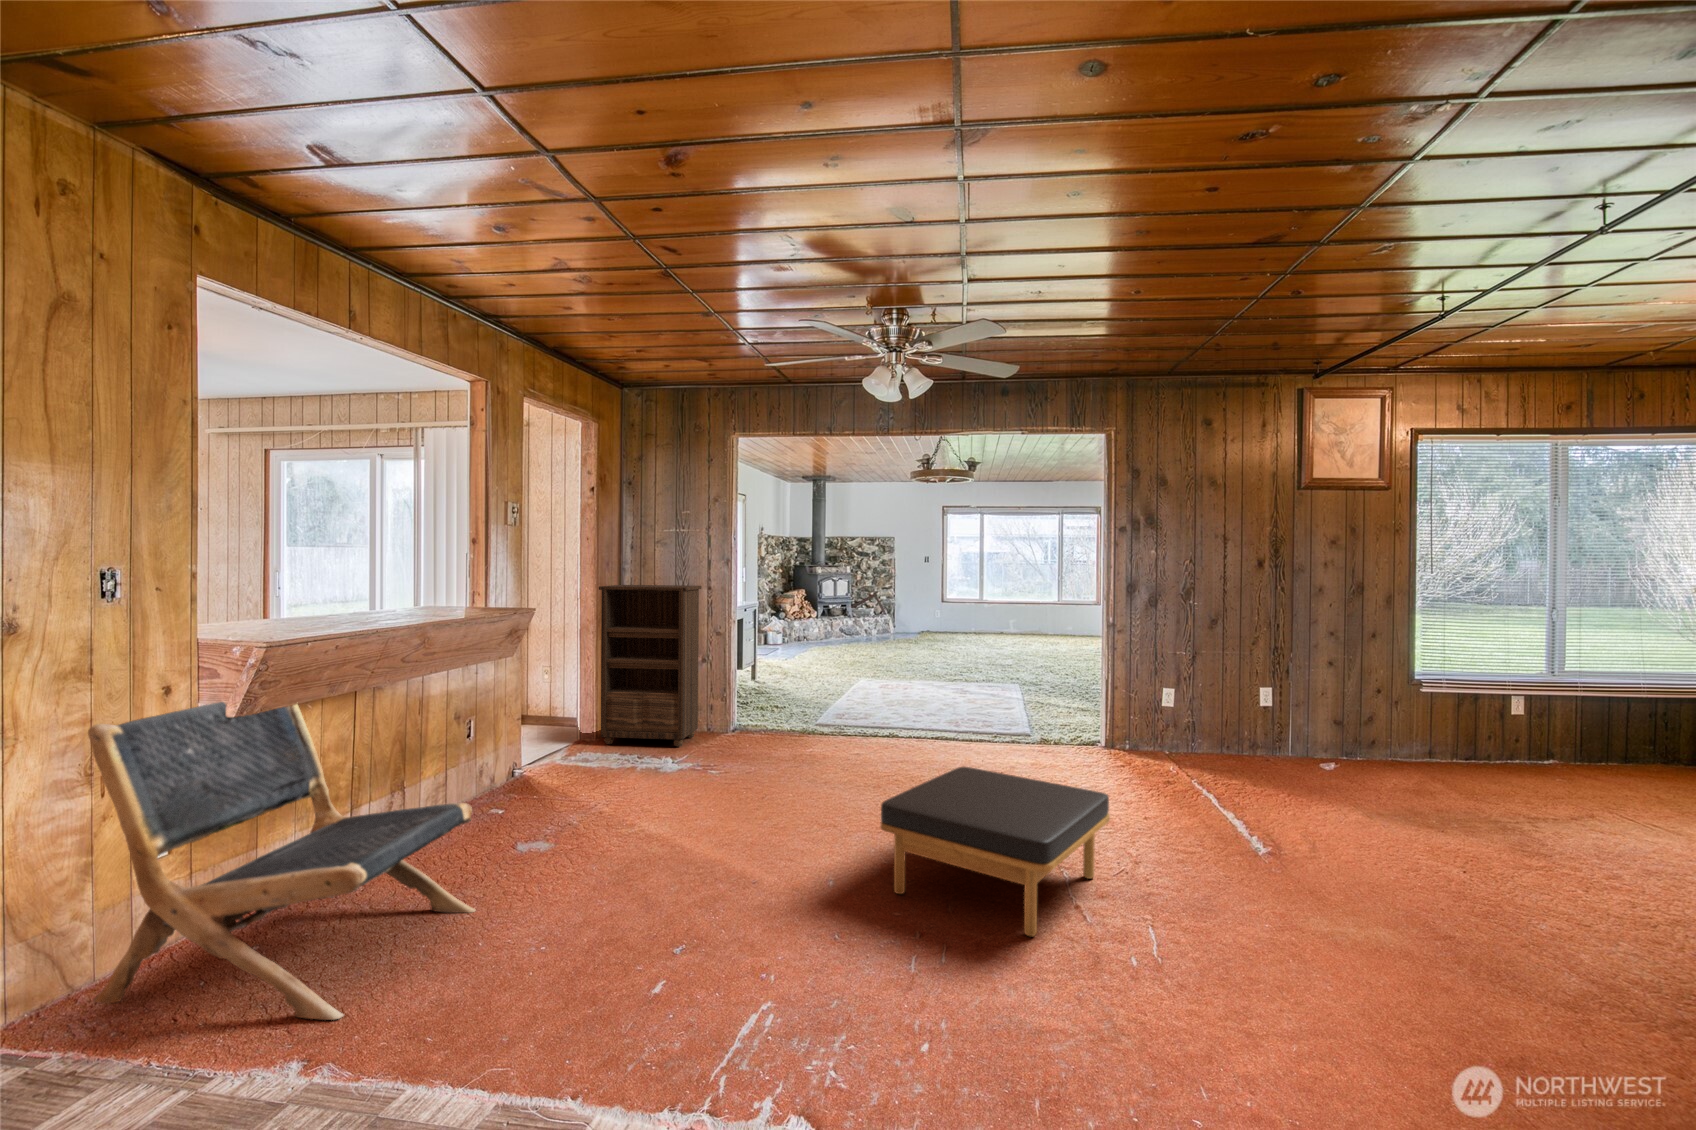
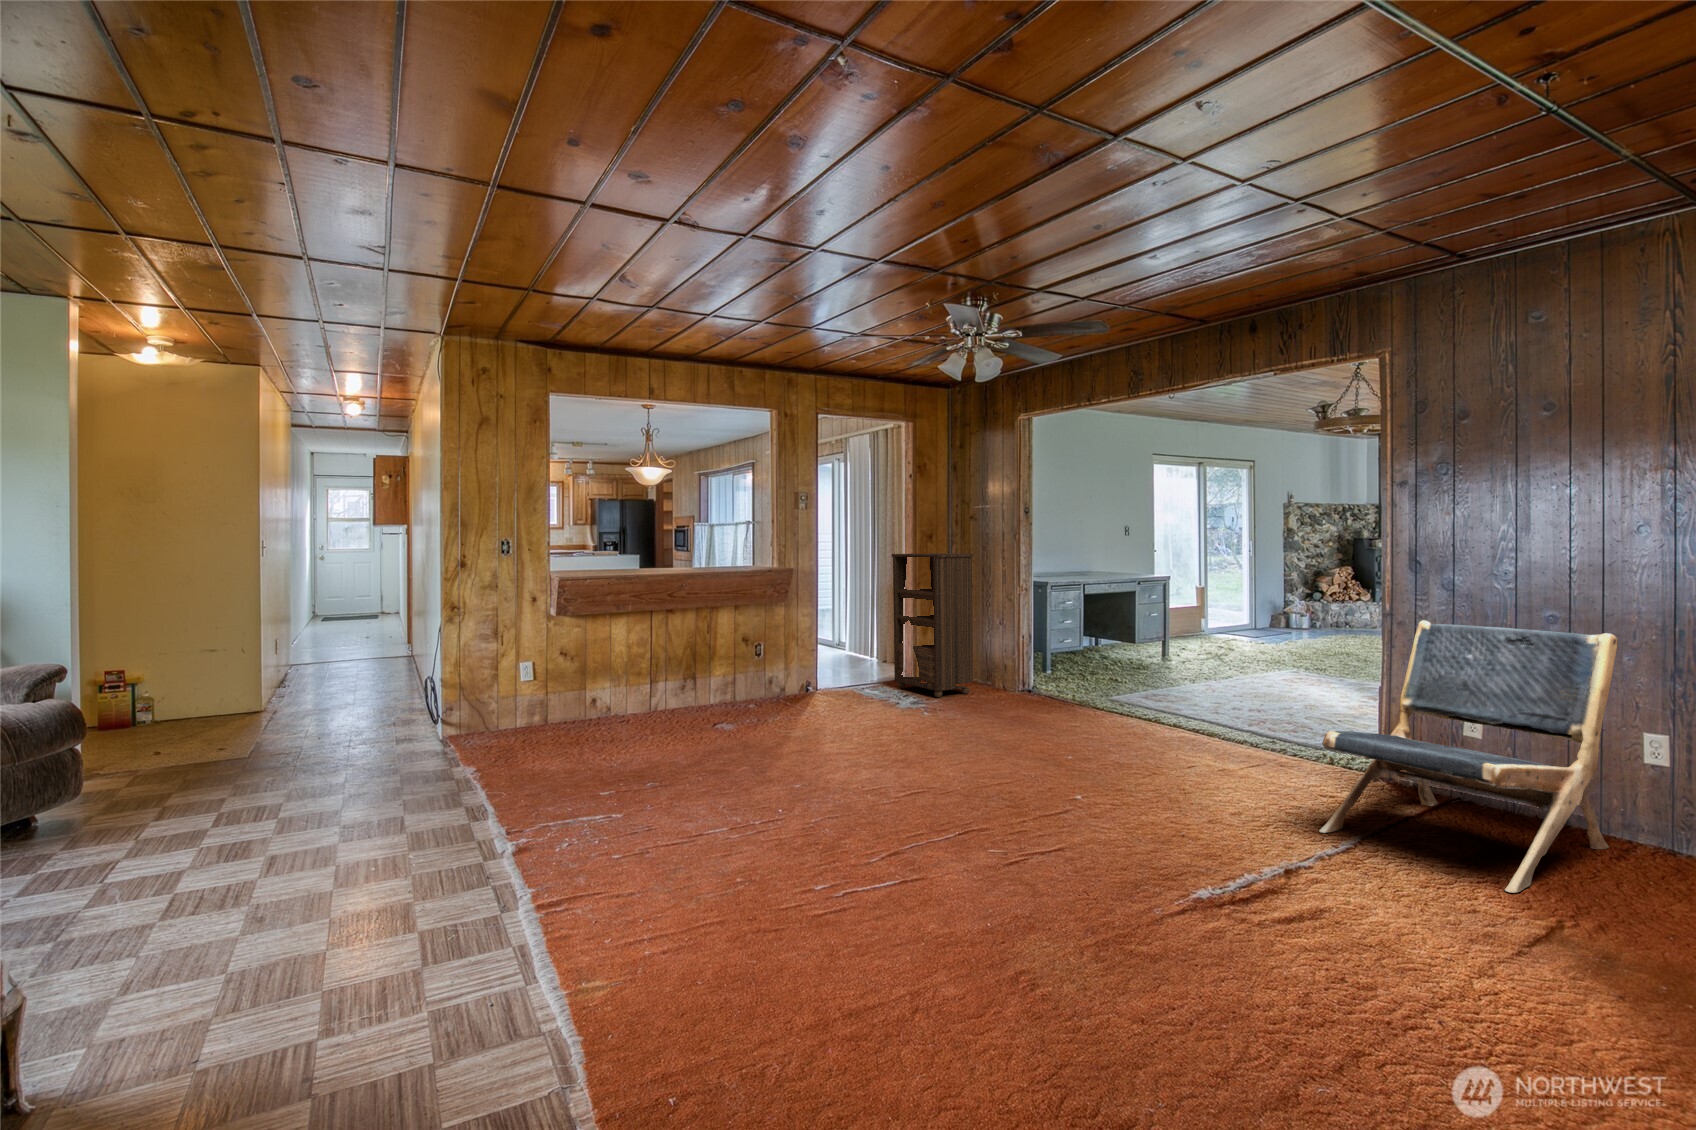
lounge chair: present [88,702,475,1020] -> present [1319,620,1617,893]
ottoman: present [880,767,1110,936] -> none [770,722,947,844]

